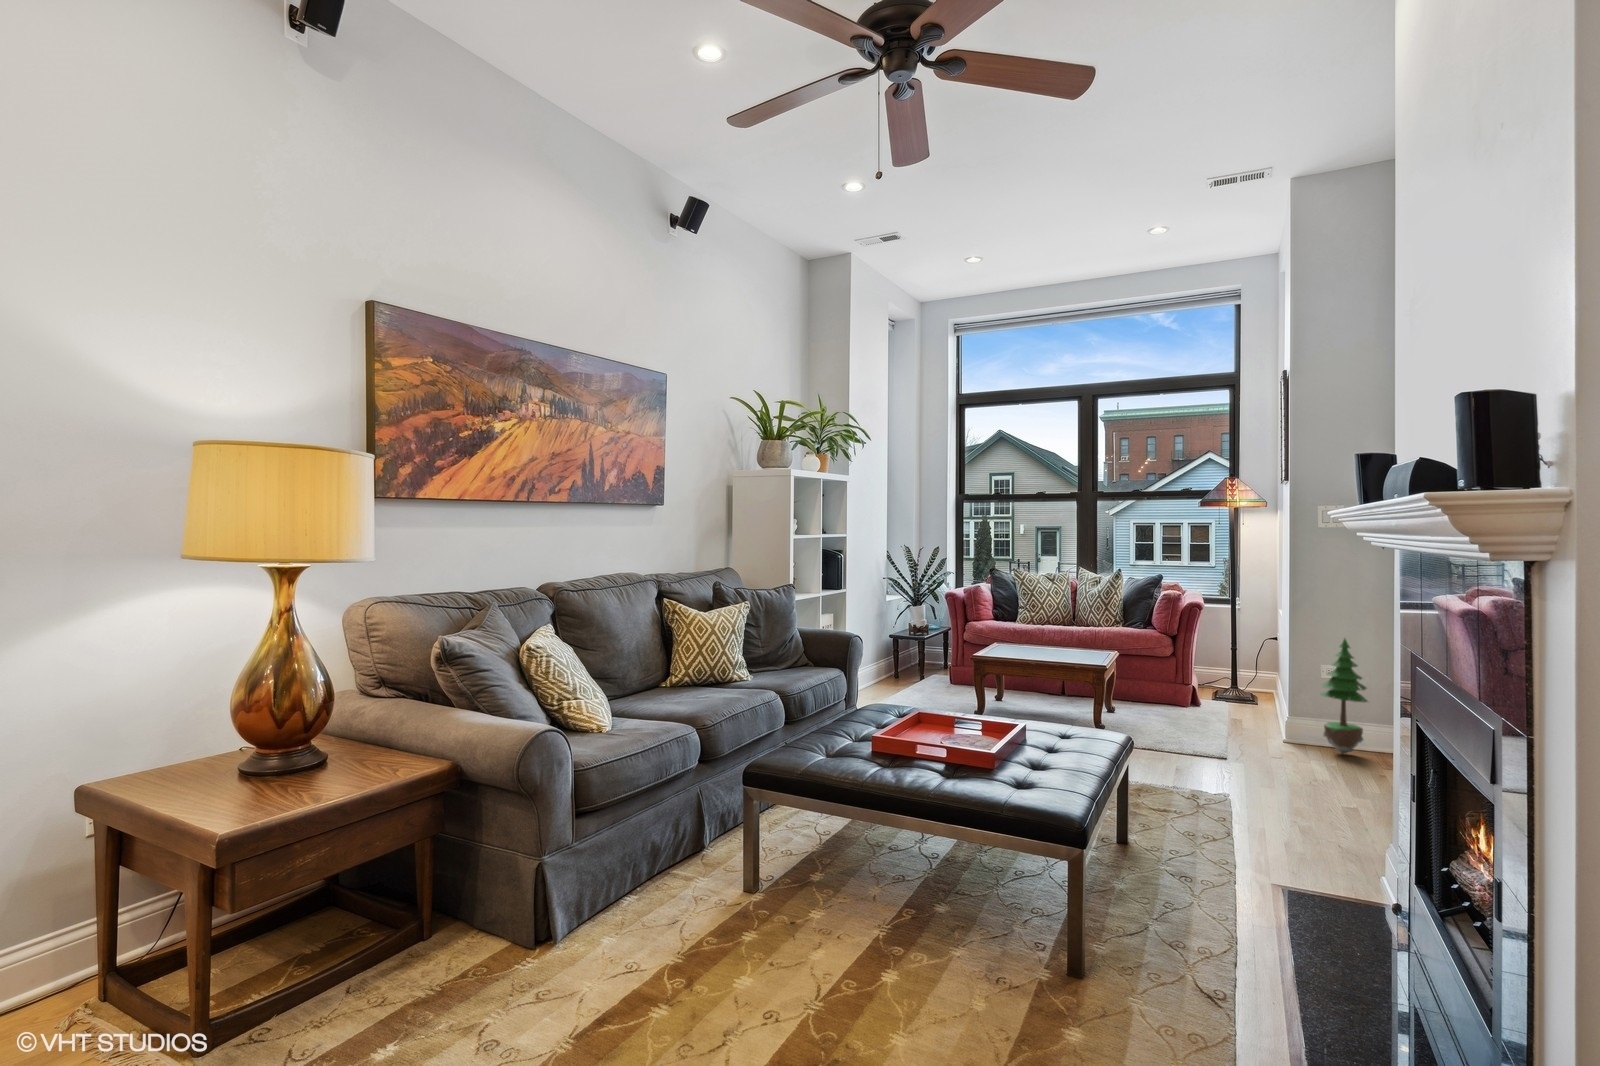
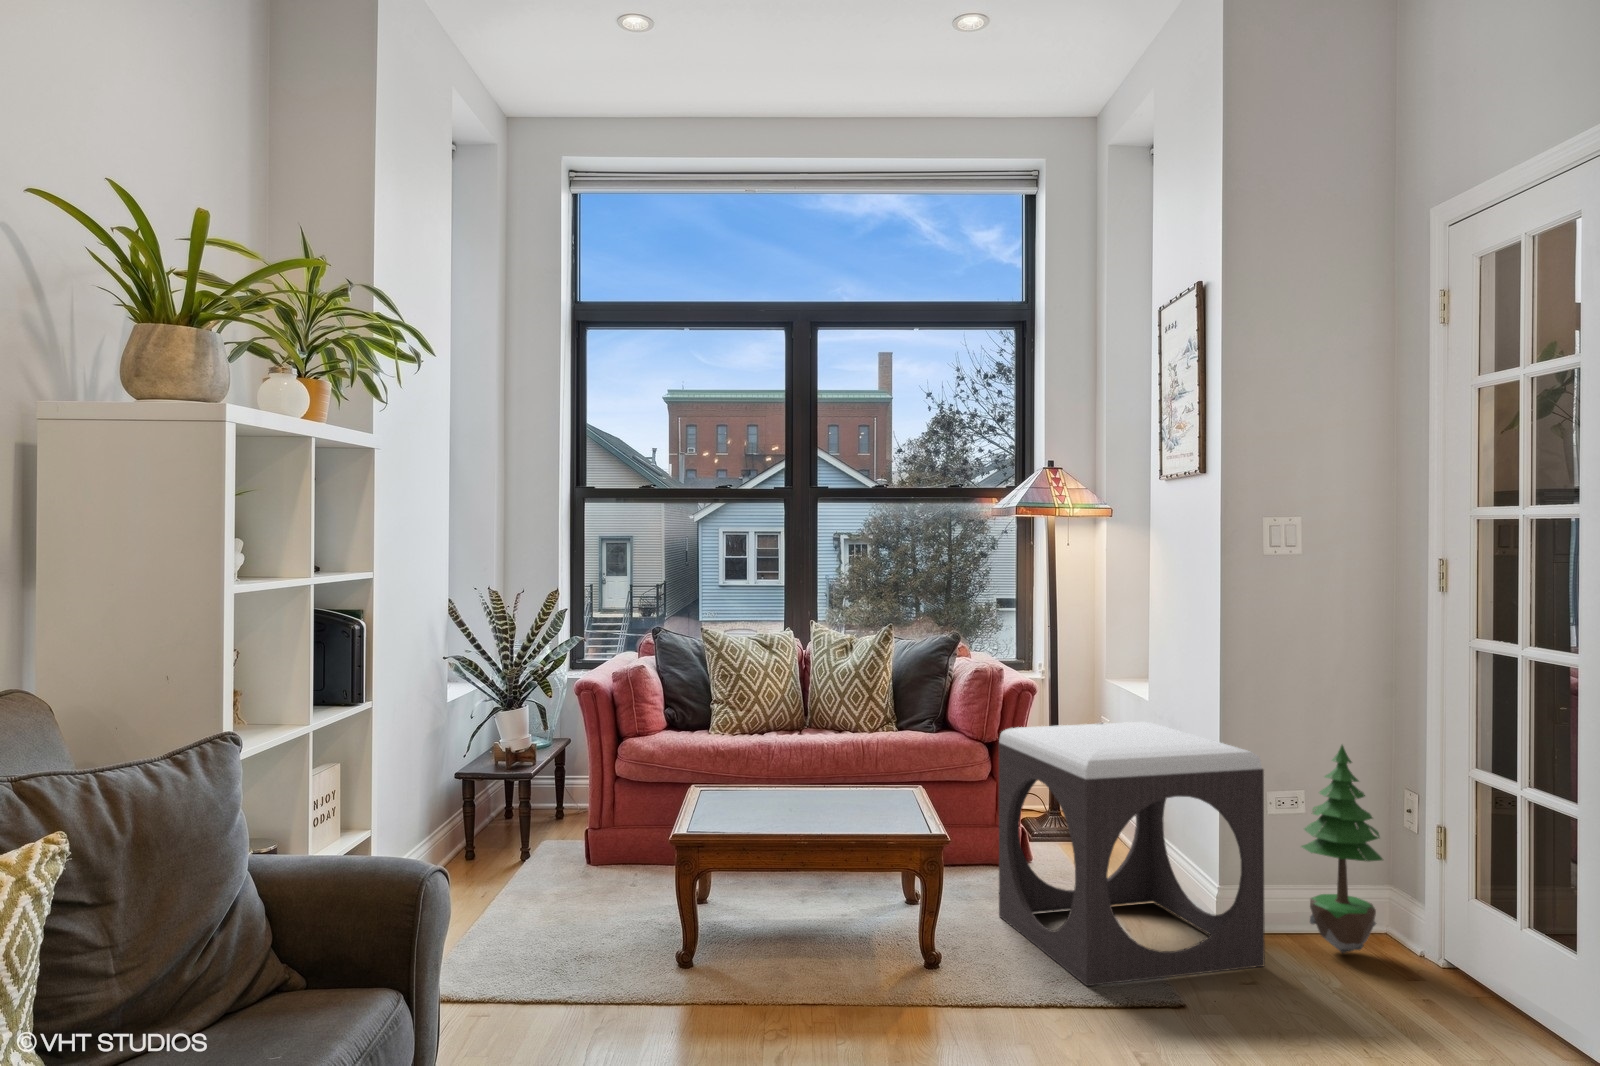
footstool: none [1151,622,1286,752] -> present [999,722,1265,986]

